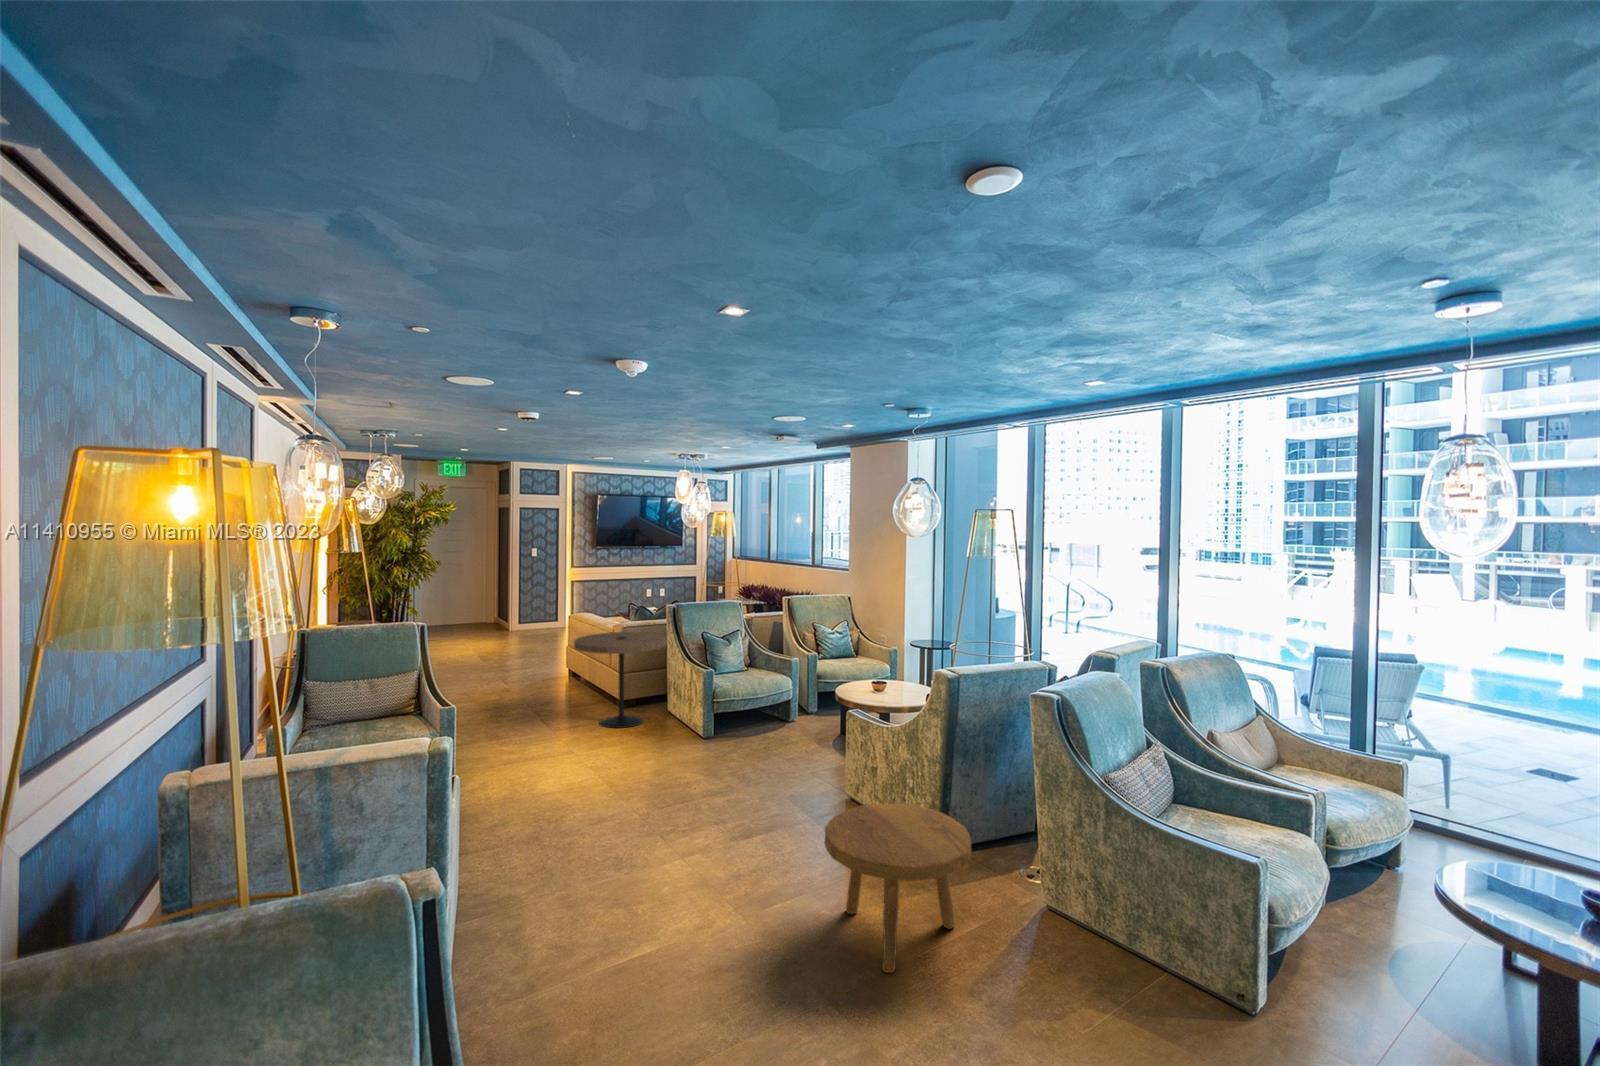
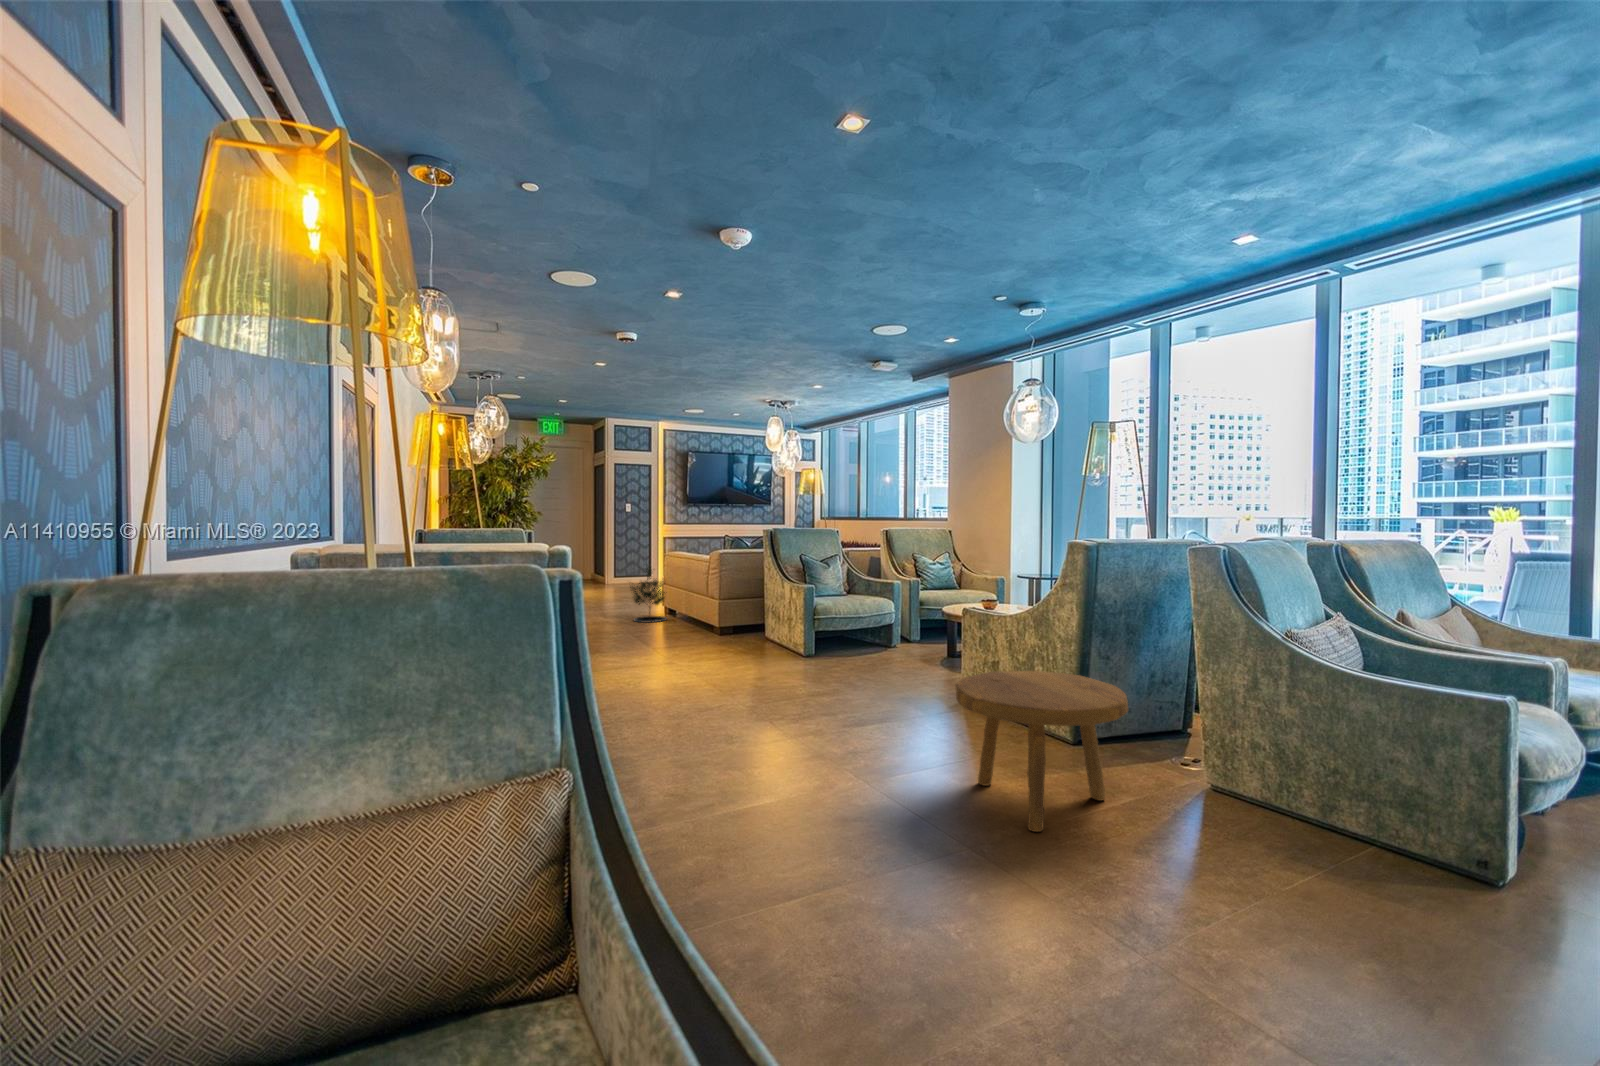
potted tree: none [529,625,572,687] -> present [630,567,667,622]
side table: present [574,632,667,728] -> none [672,558,765,650]

